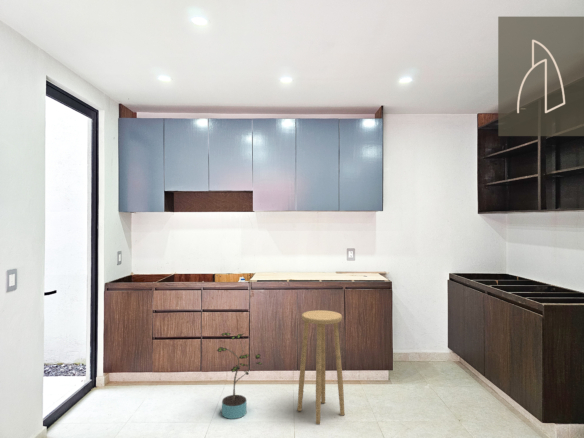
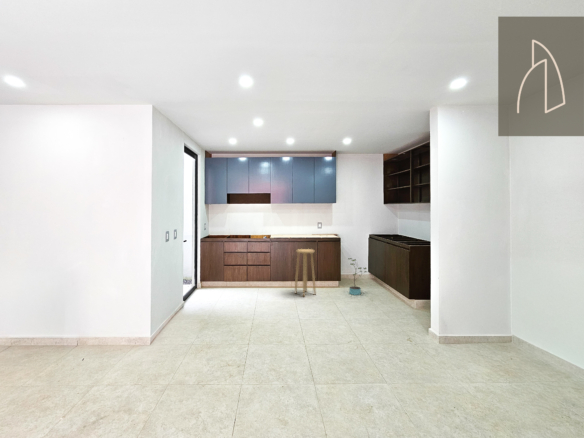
potted plant: present [217,333,262,419] -> present [348,258,366,295]

